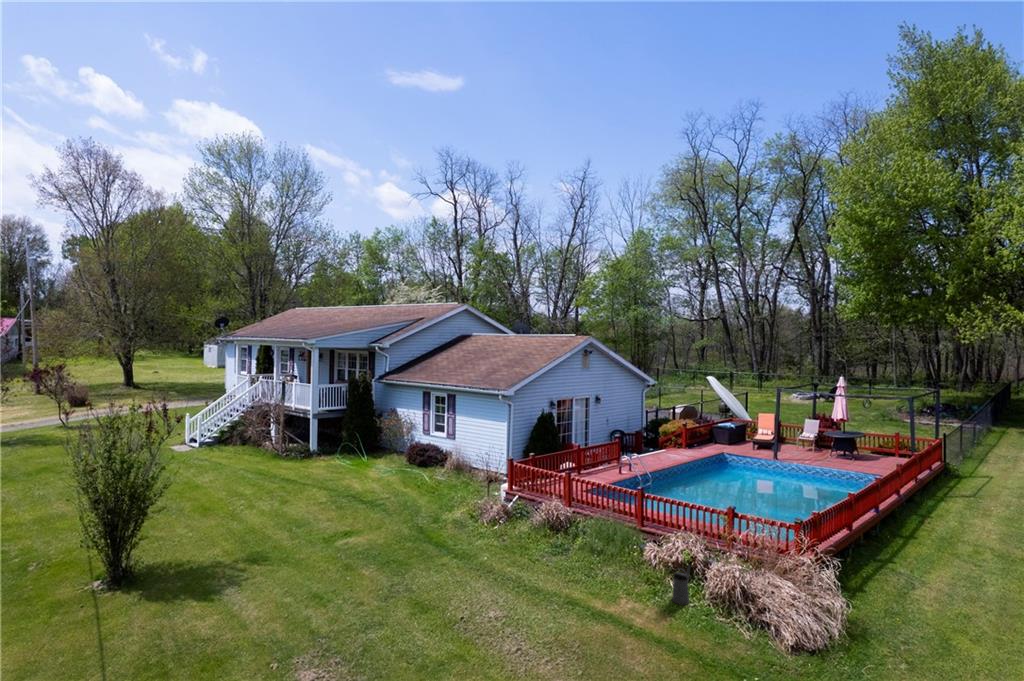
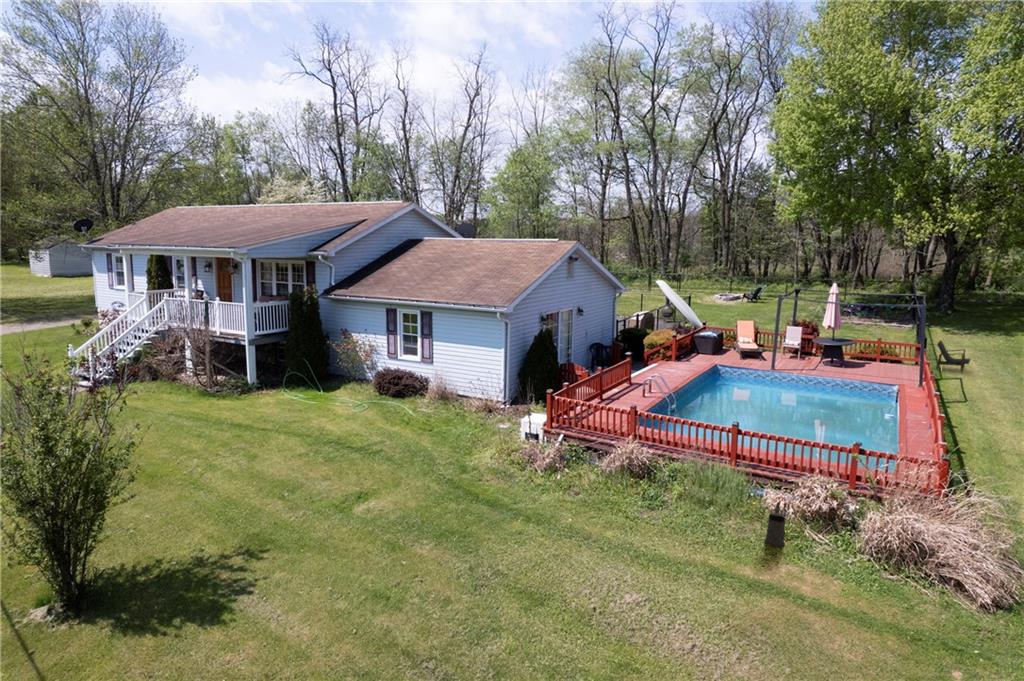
lounge chair: none [955,438,995,473] -> present [936,341,970,374]

